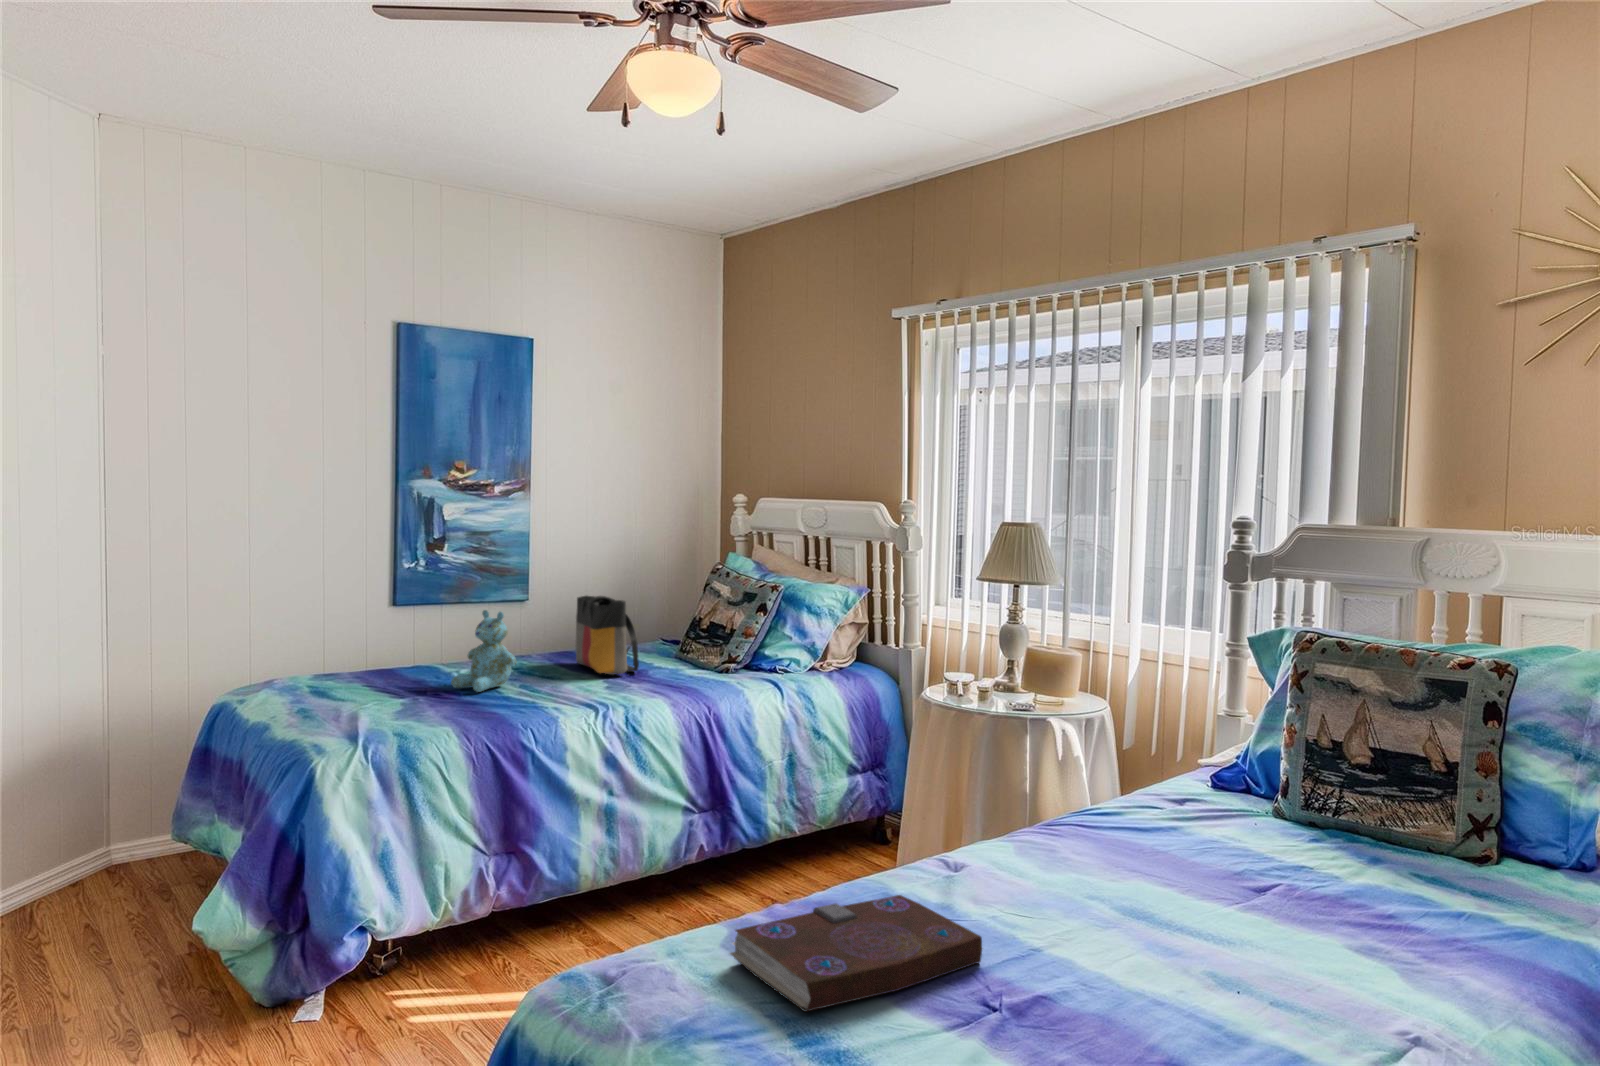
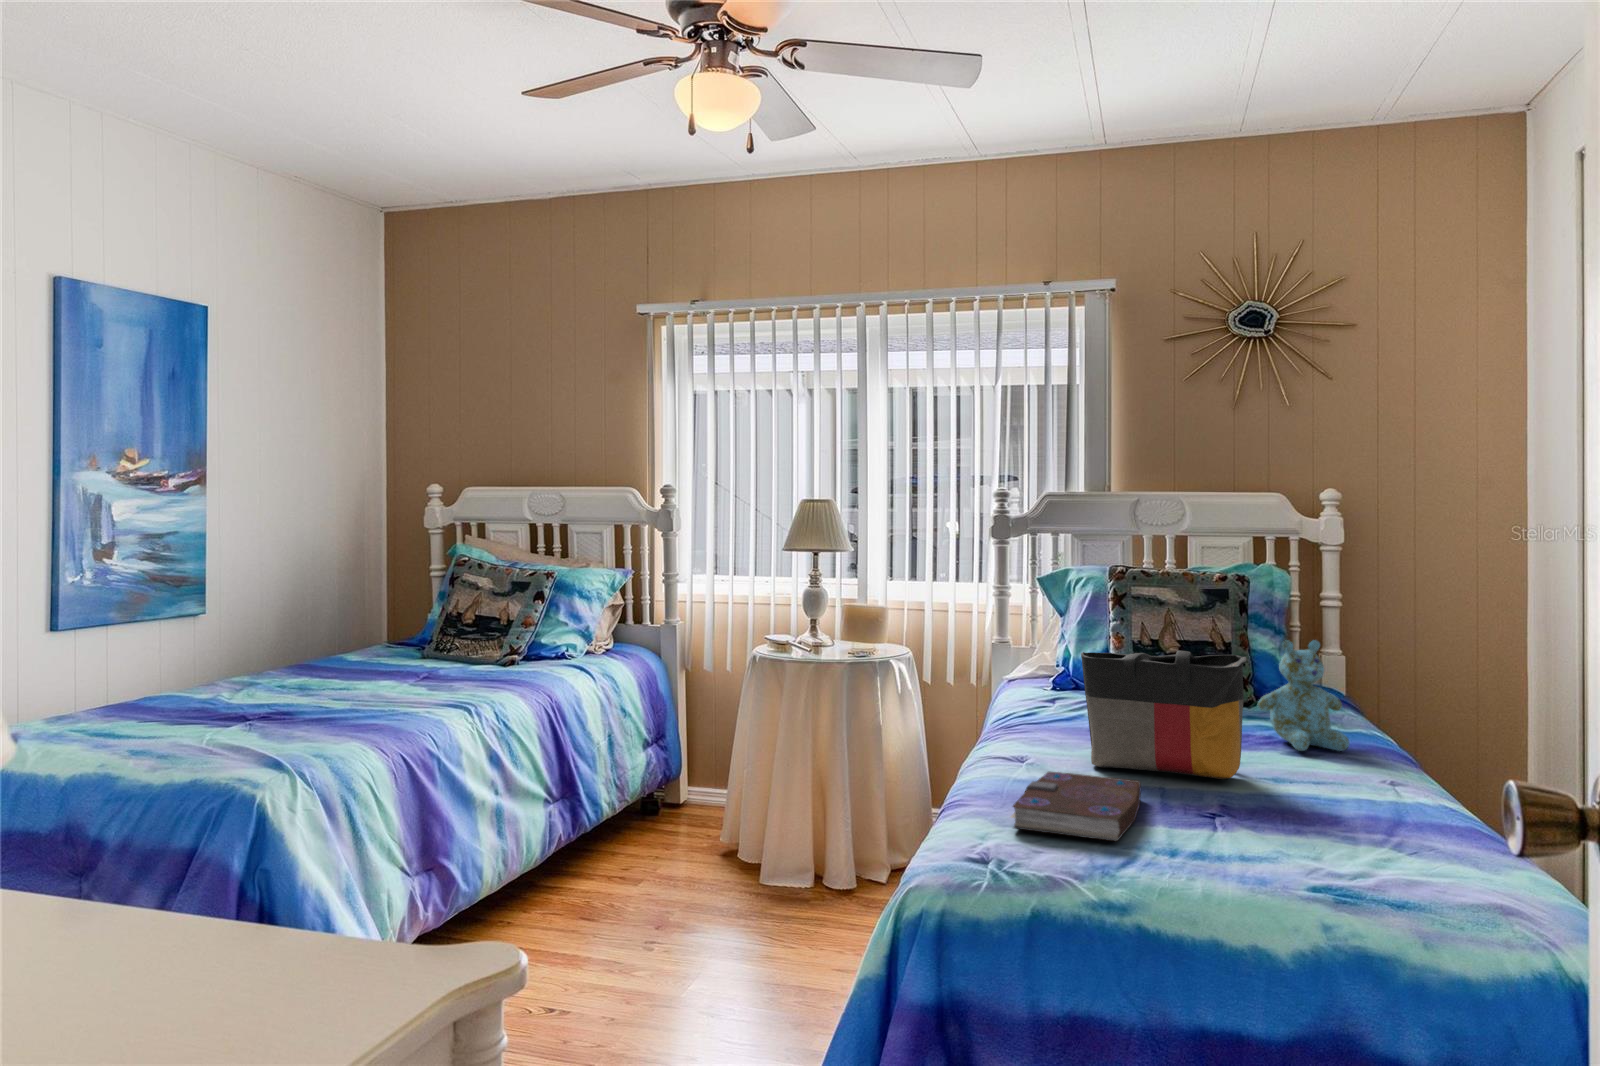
tote bag: present [576,596,639,675] -> present [1081,651,1247,779]
stuffed bear: present [451,610,516,692] -> present [1258,640,1350,751]

